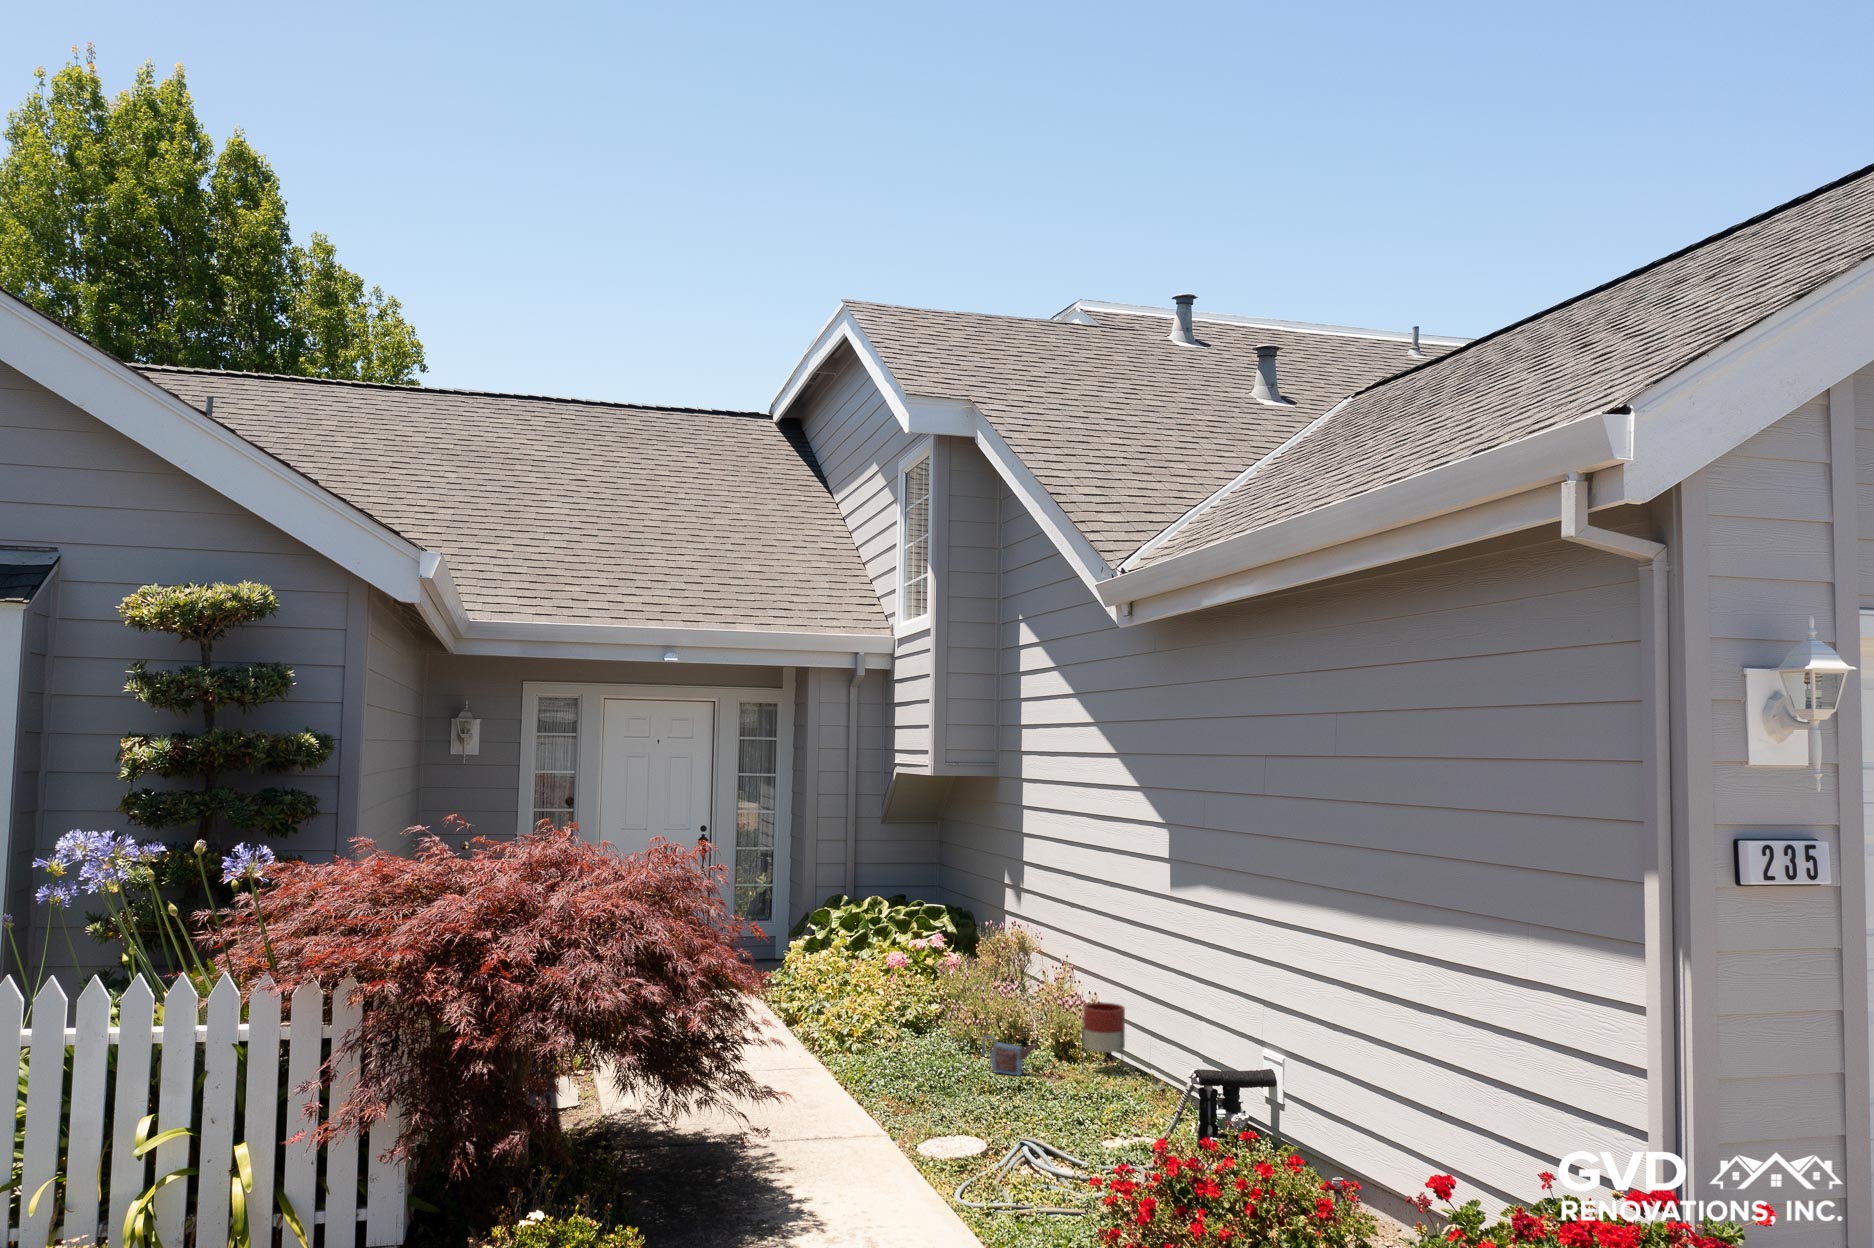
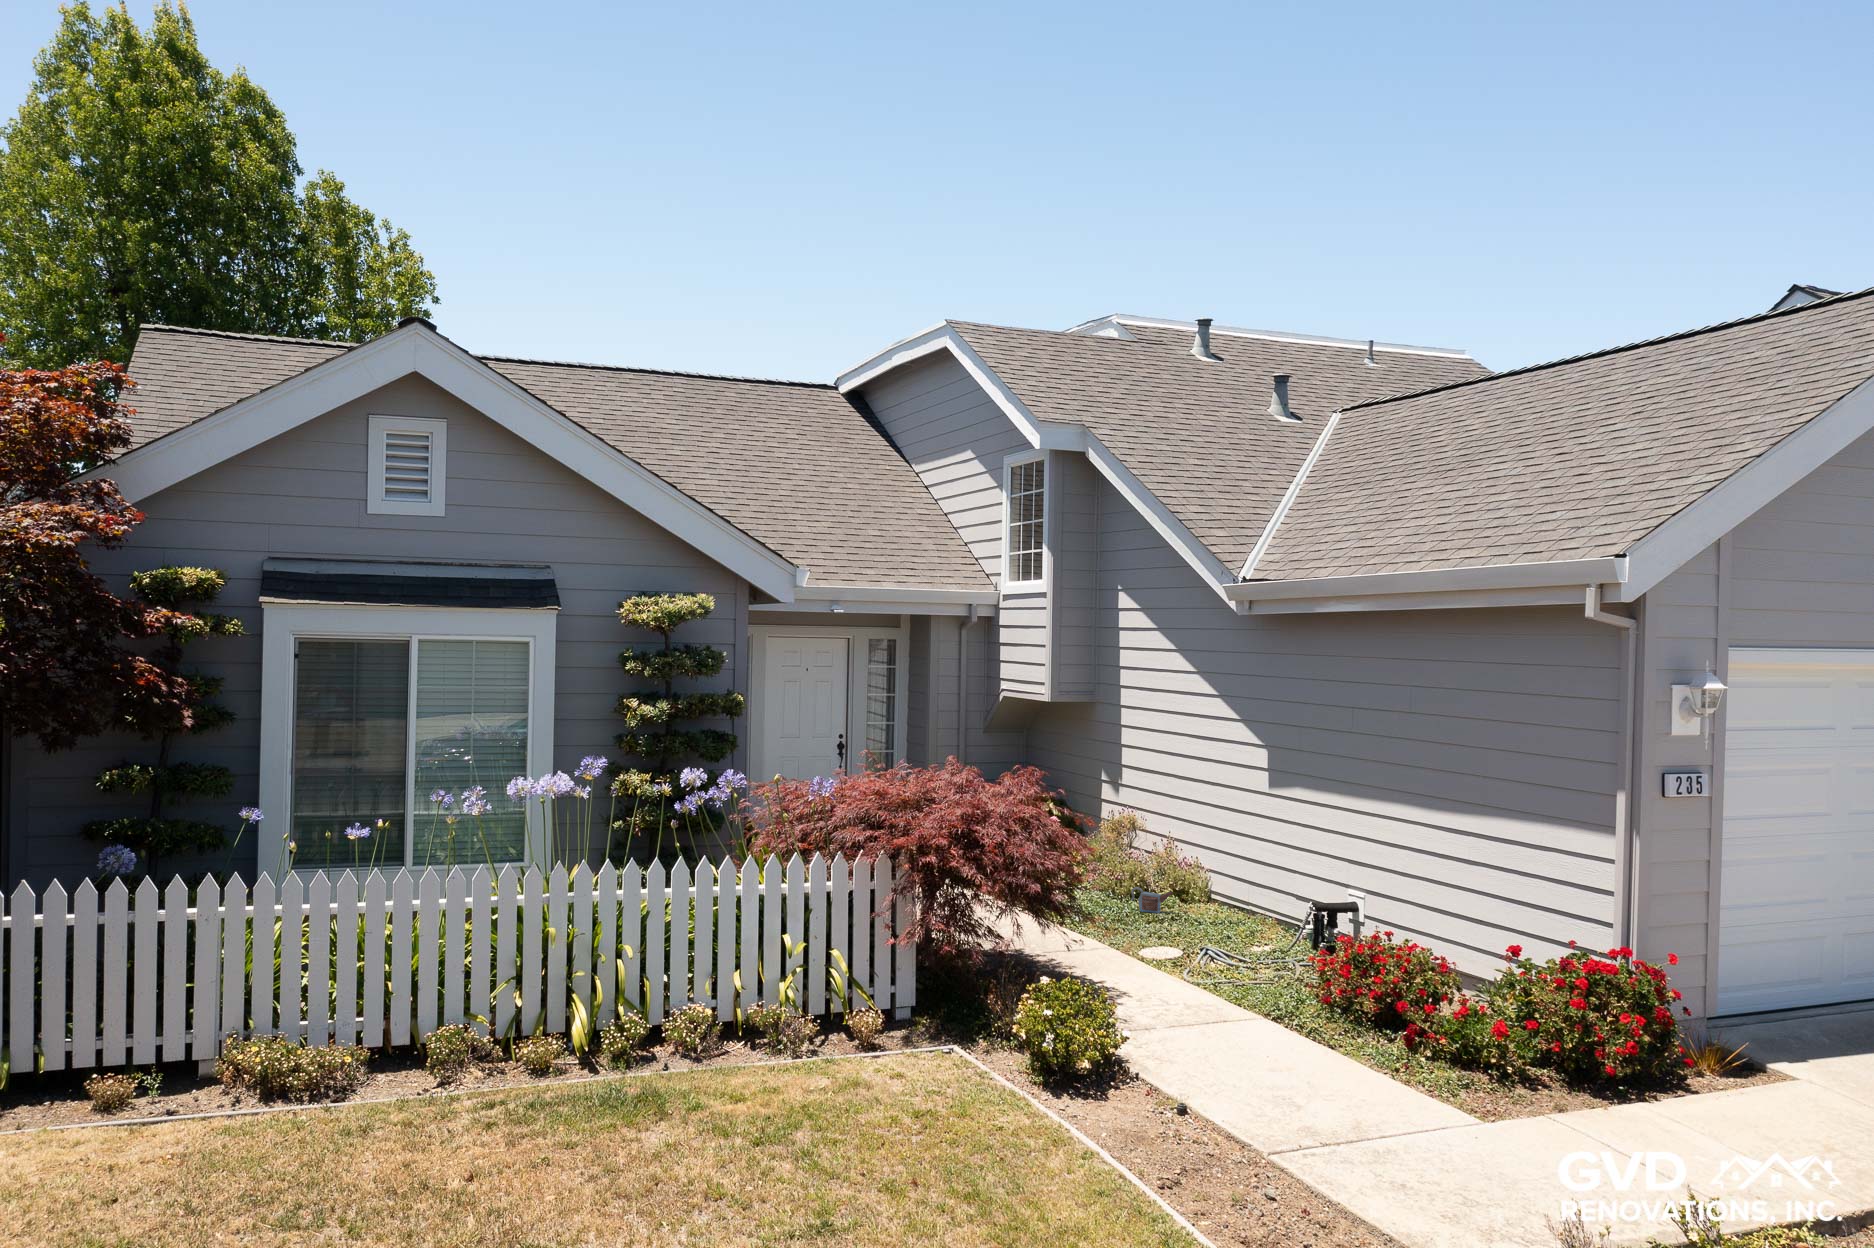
planter: present [1082,1002,1125,1071] -> none [1198,864,1227,911]

